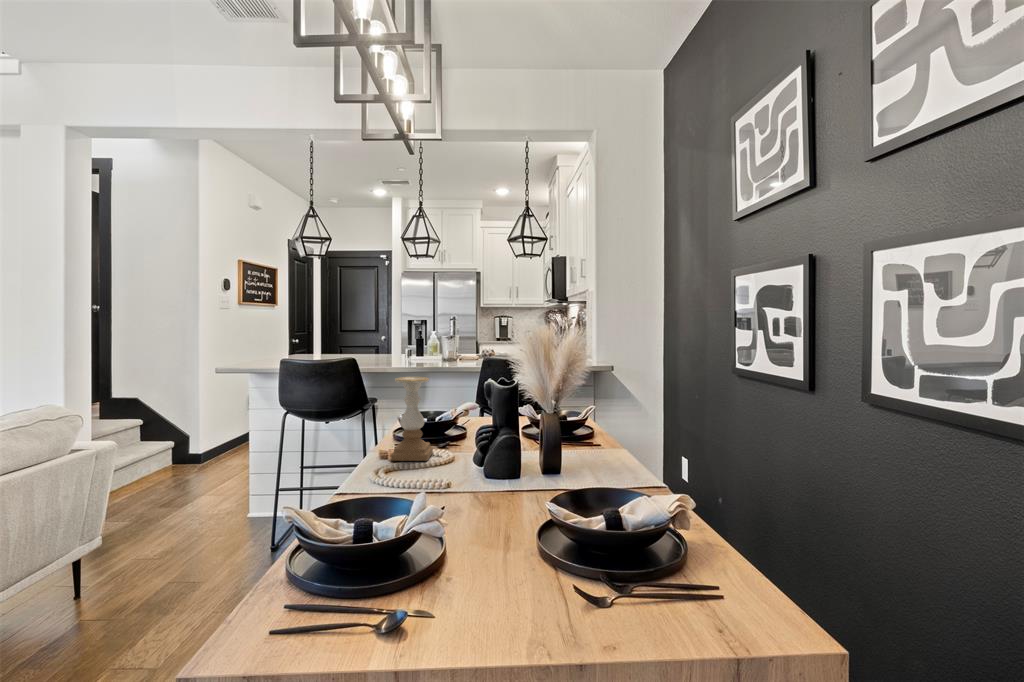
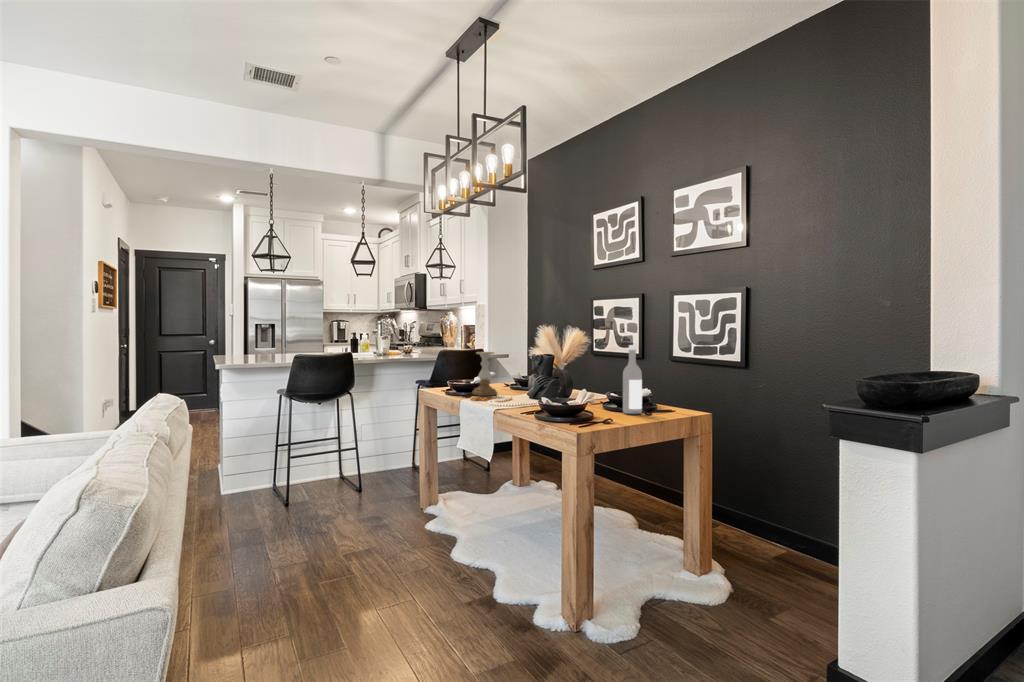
wine bottle: none [479,399,539,633] -> present [623,345,642,414]

